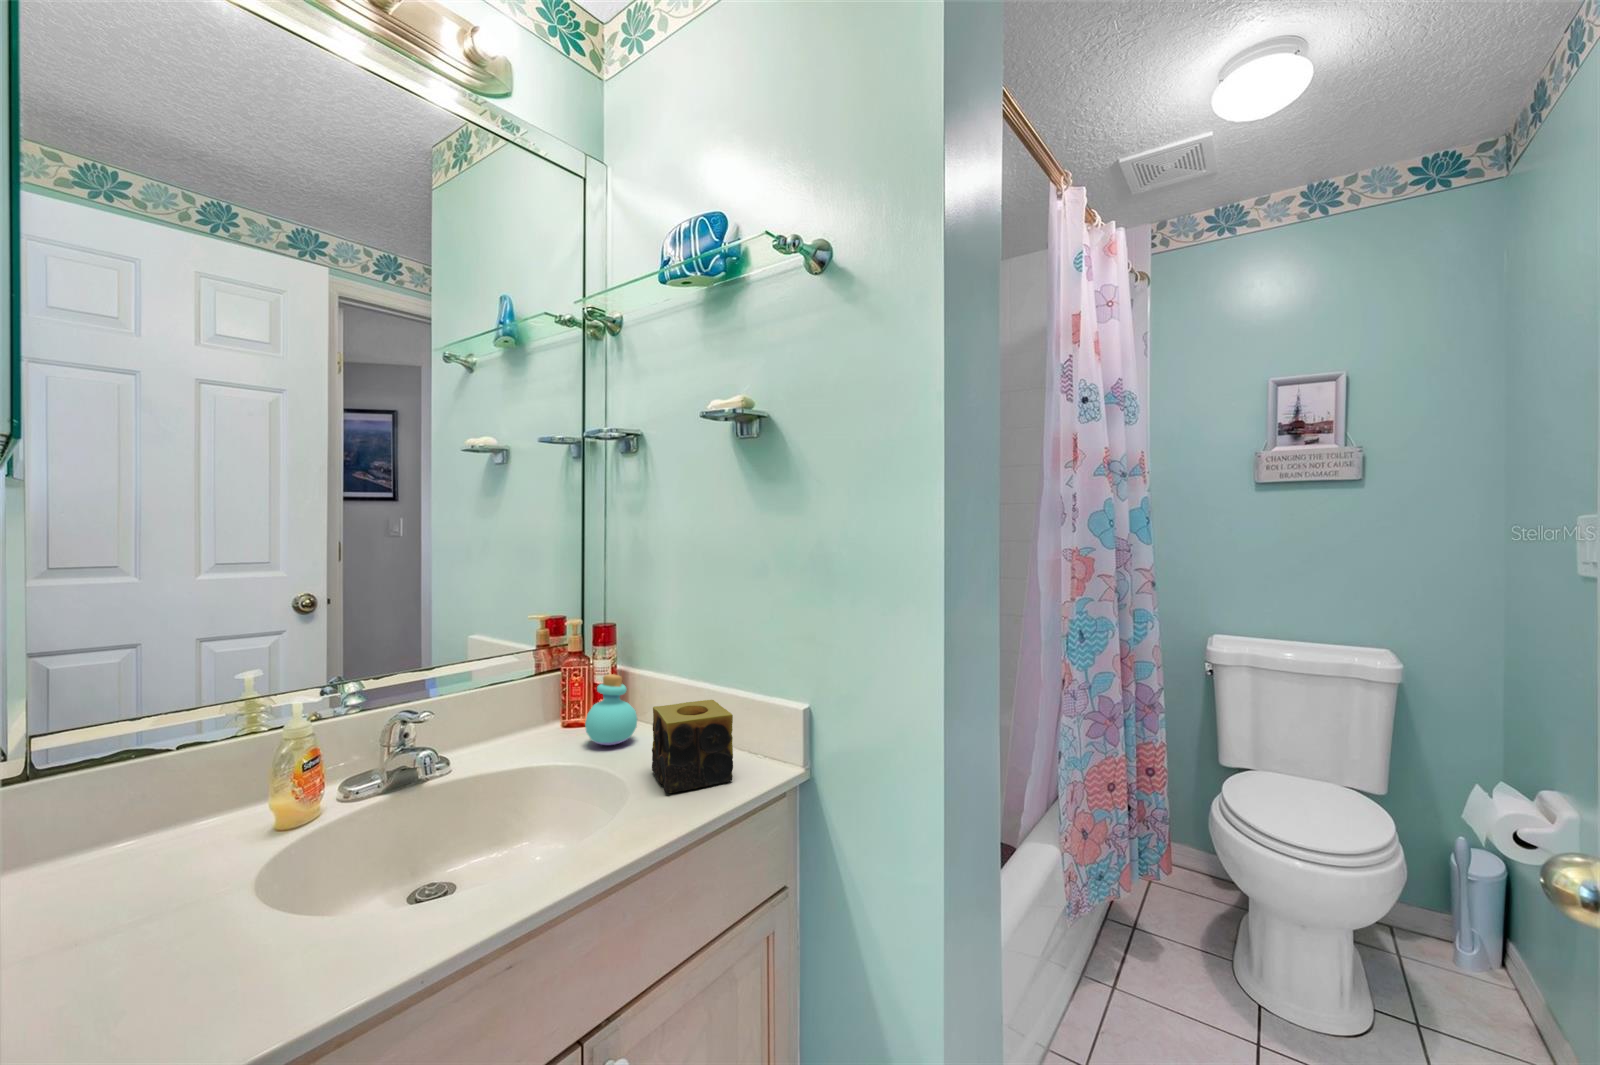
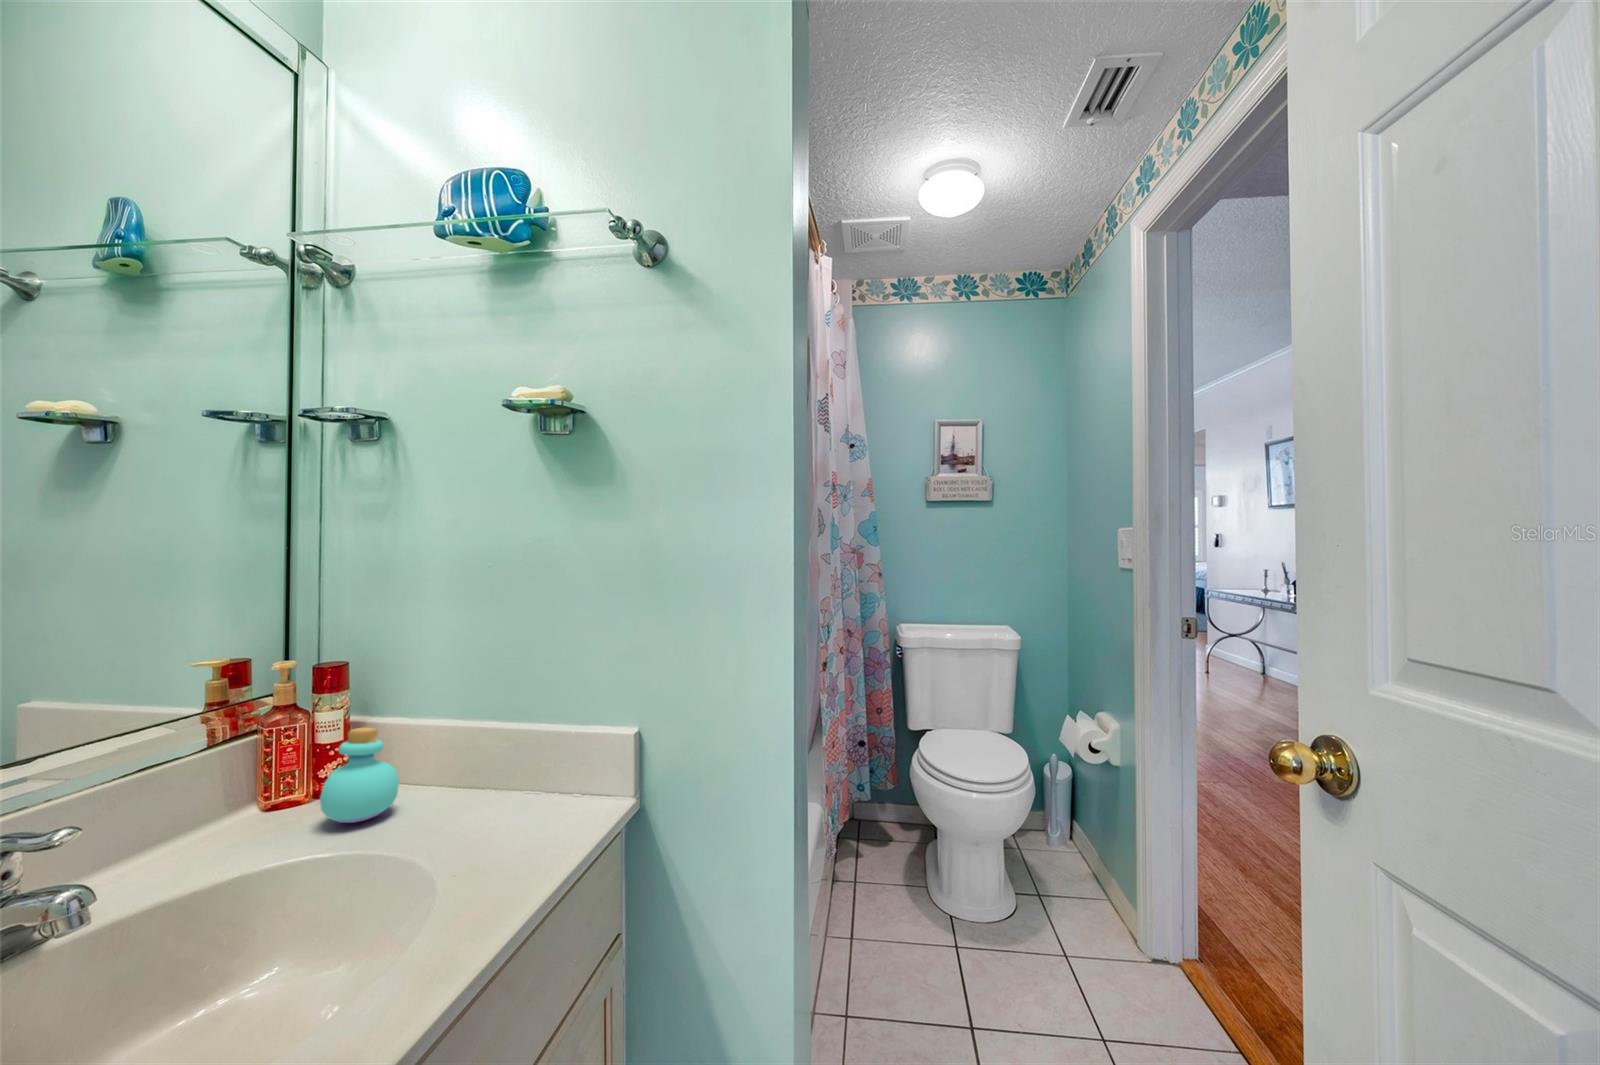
candle: present [652,700,733,793] -> none [450,738,567,860]

